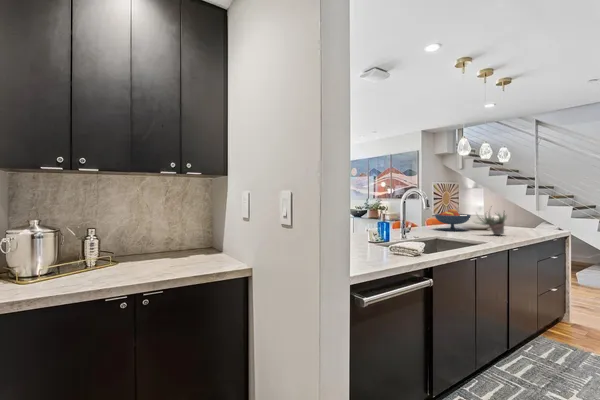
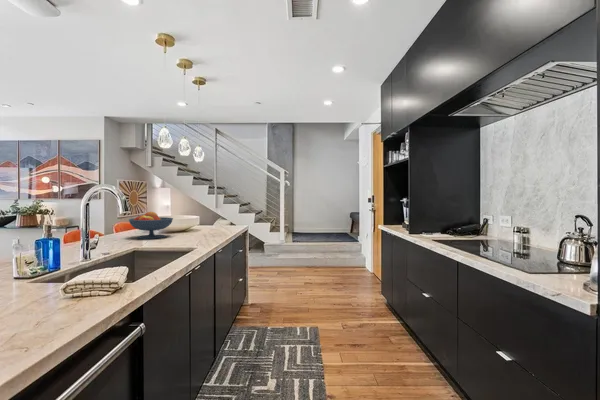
succulent plant: present [475,206,507,235] -> none [178,207,213,240]

